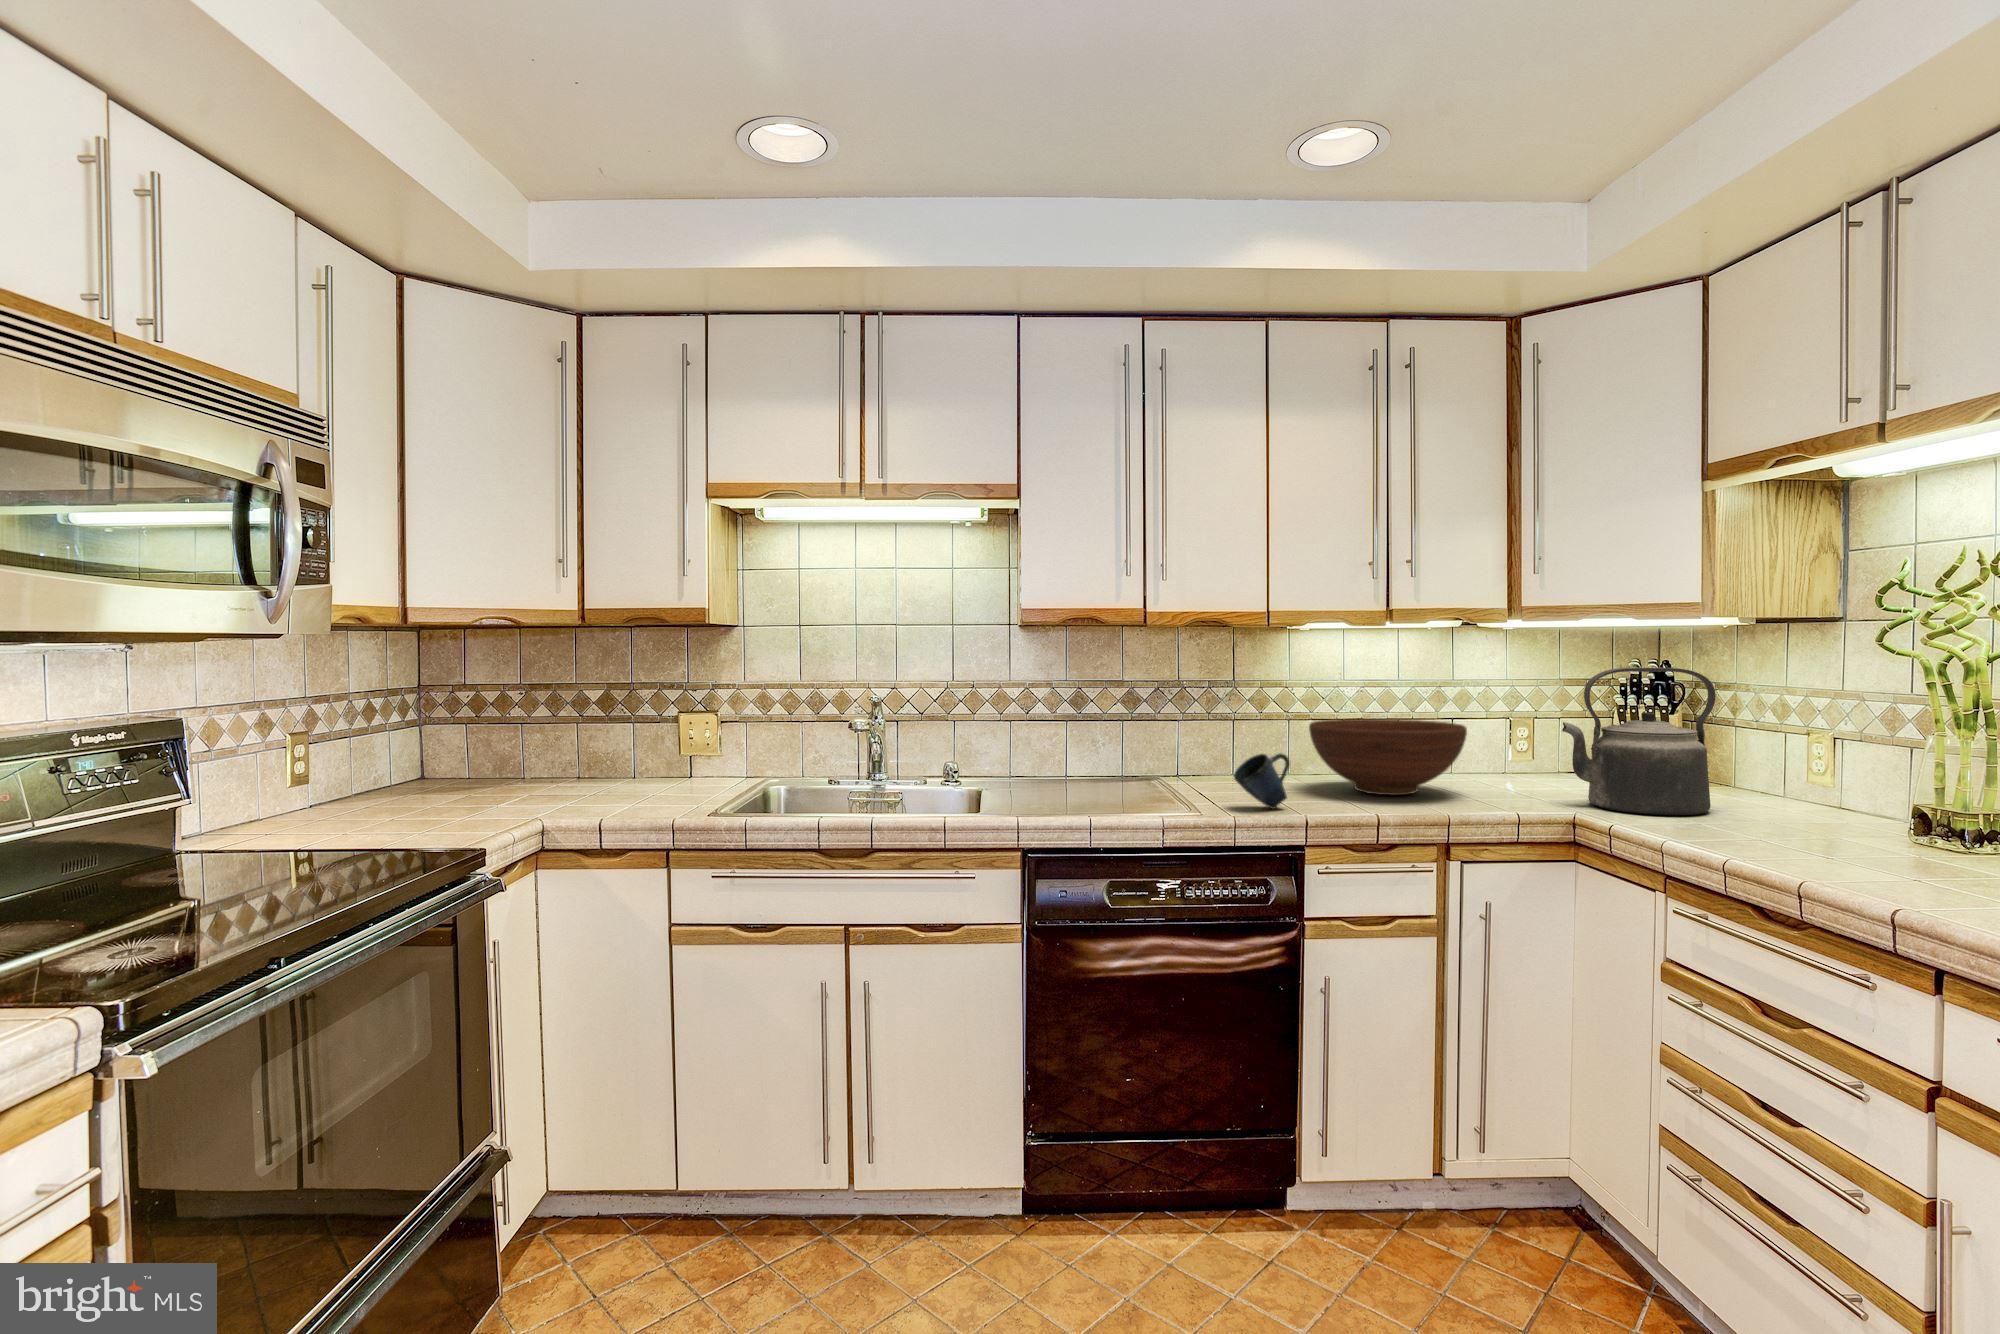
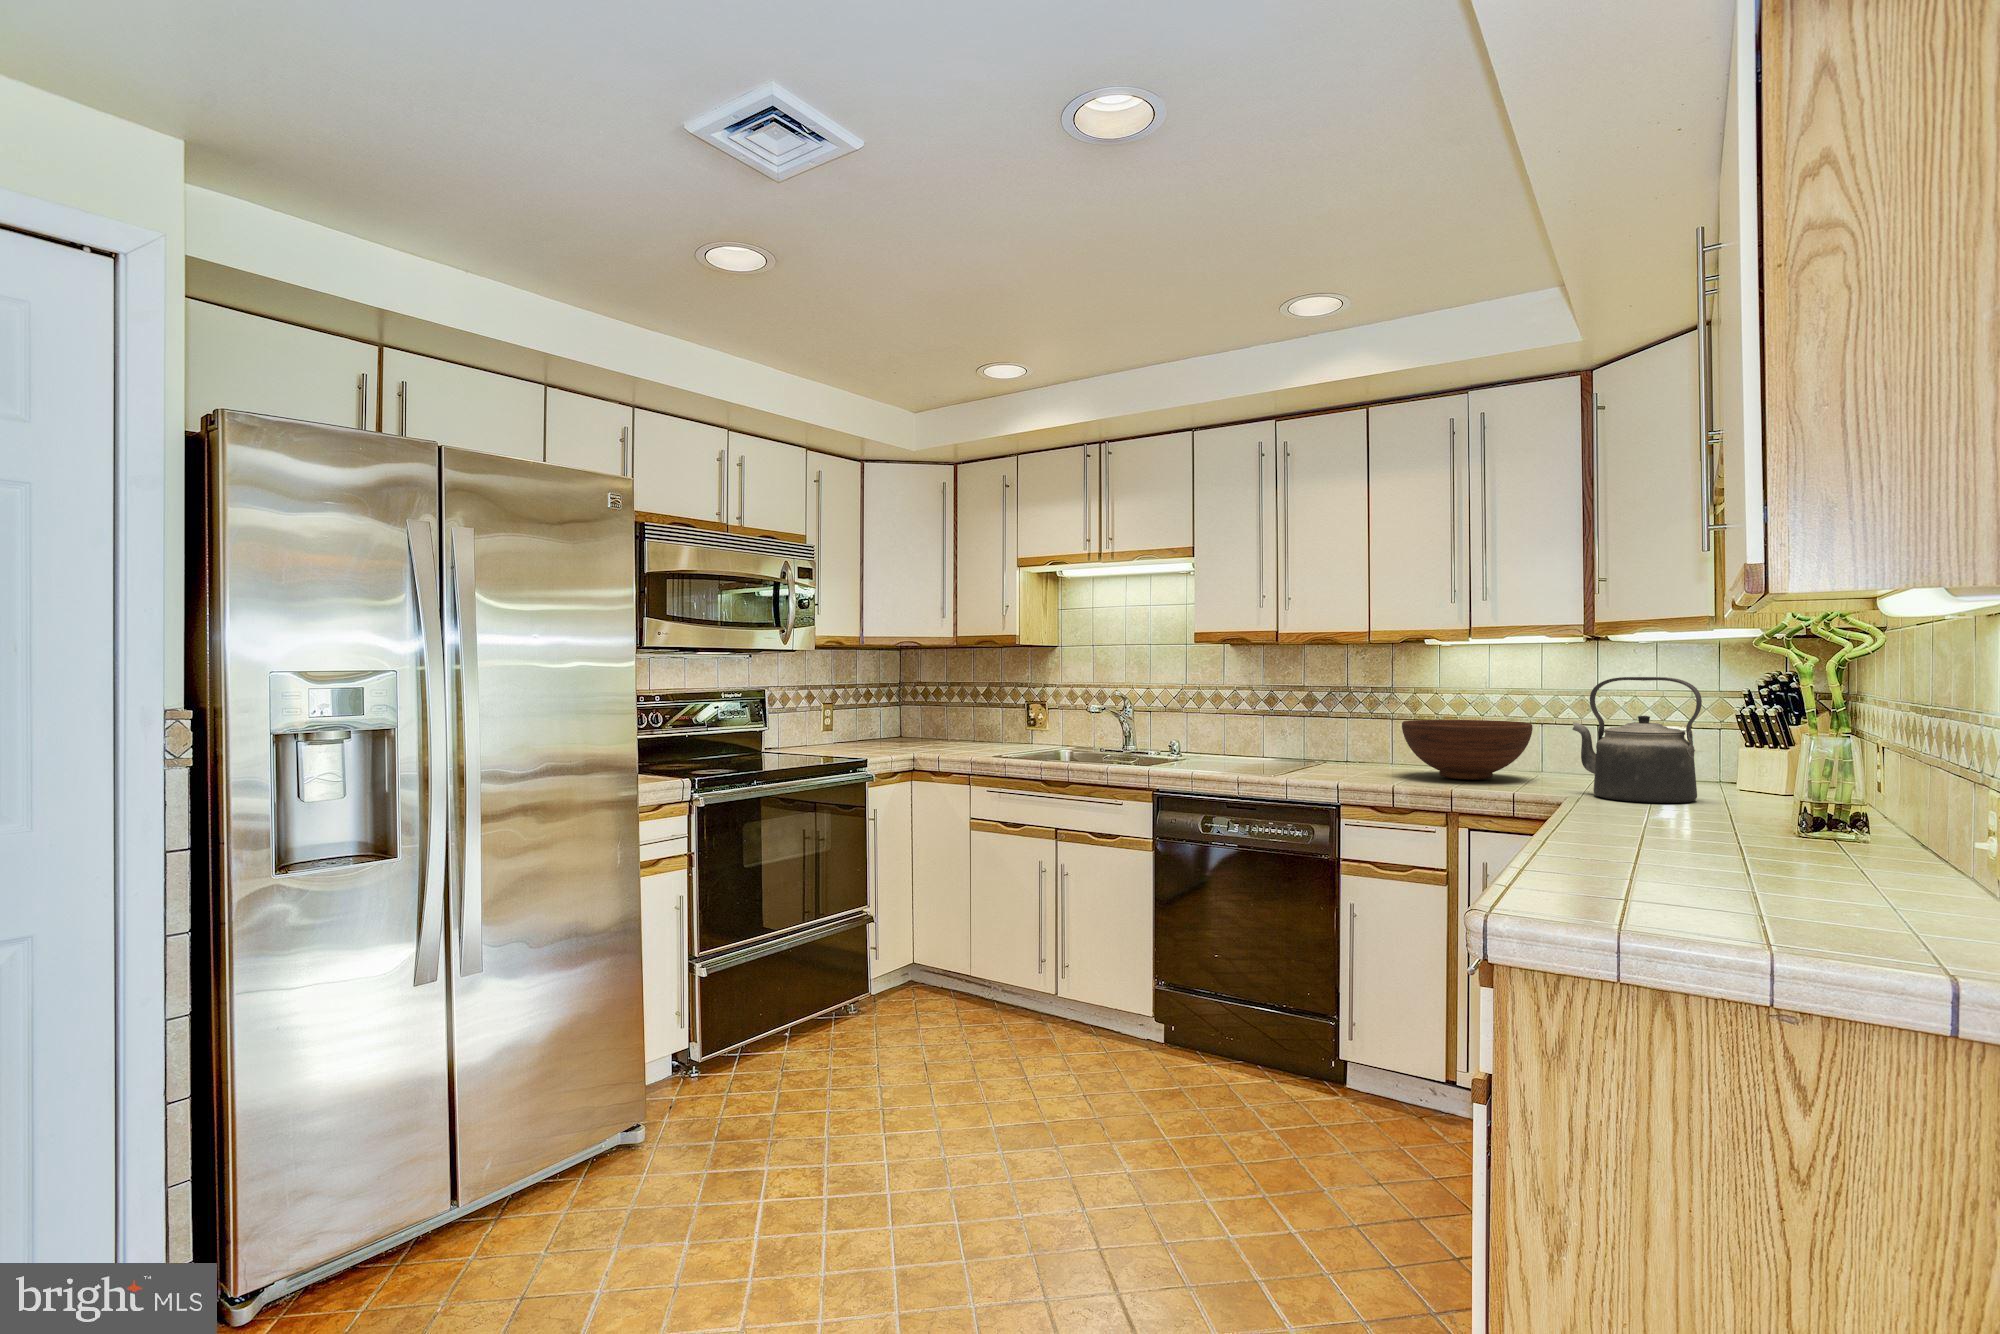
mug: present [1234,753,1290,809] -> none [1302,737,1345,778]

